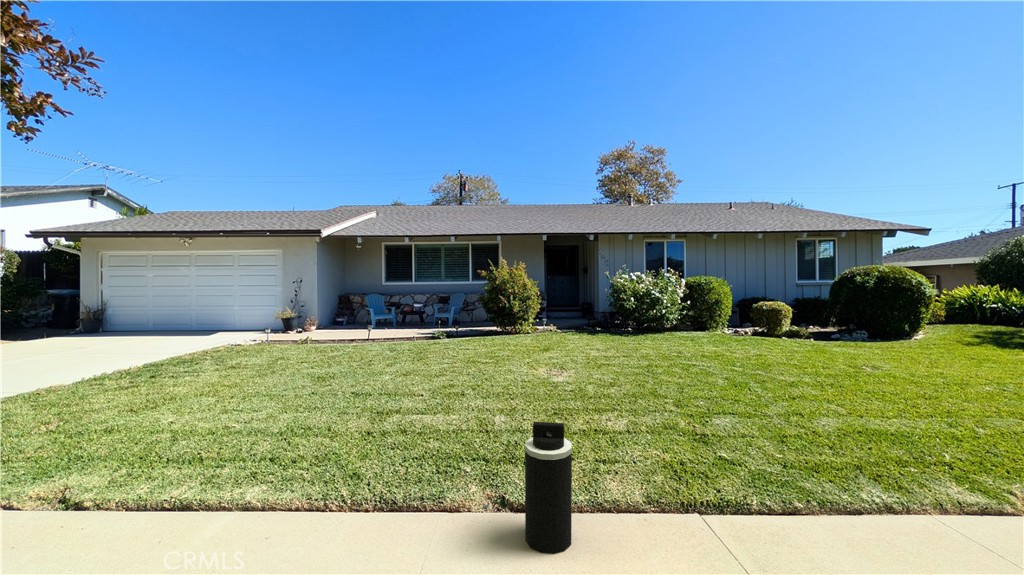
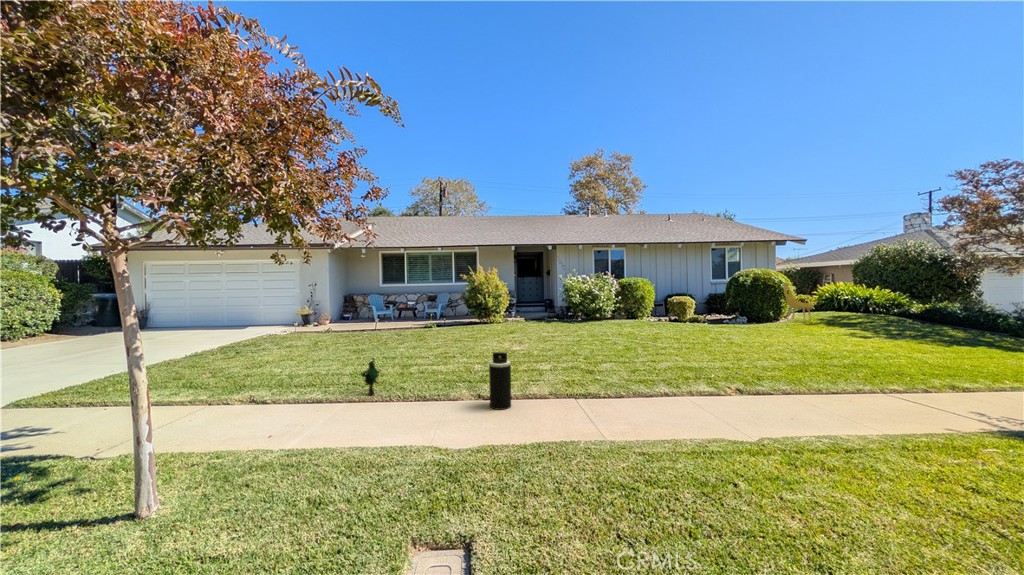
chair: none [922,284,968,340] -> present [783,283,812,322]
decorative plant: none [262,419,310,496] -> present [360,359,381,396]

